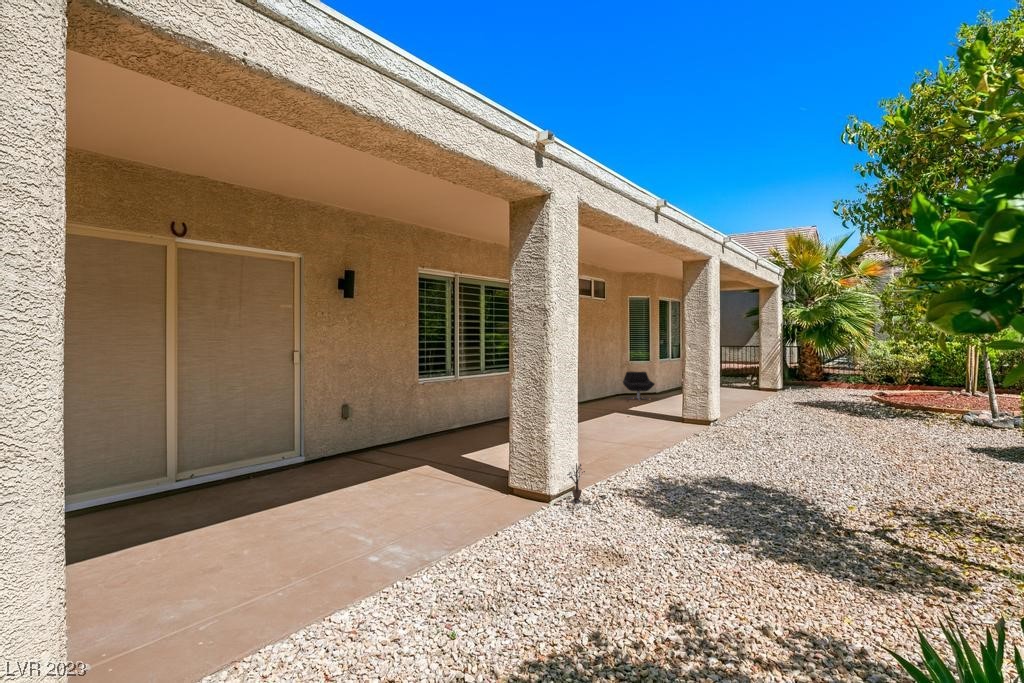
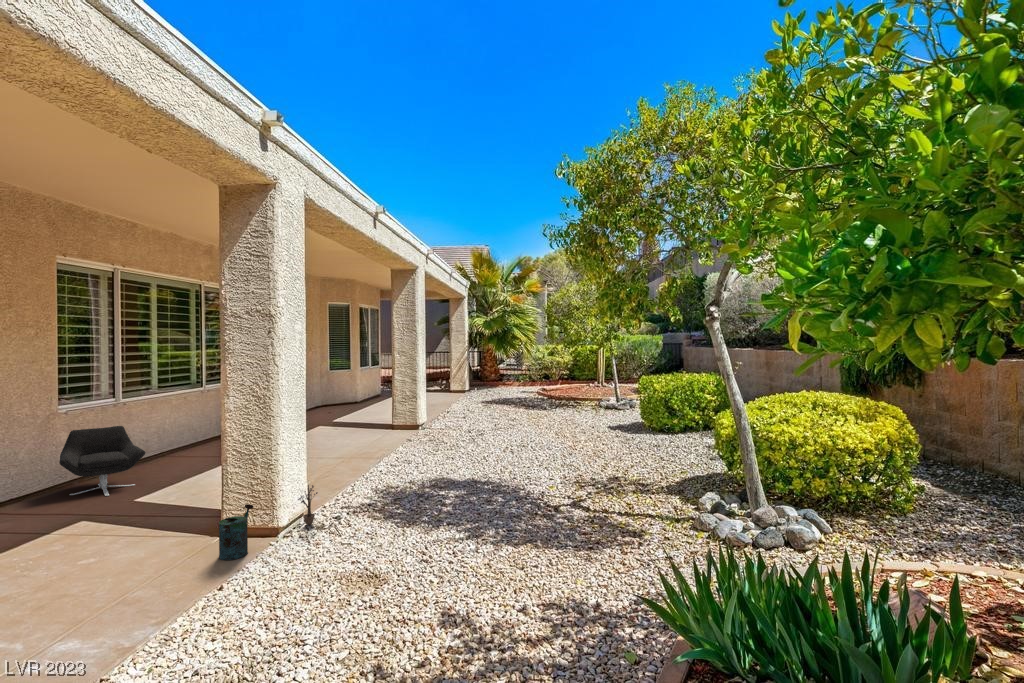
lounge chair: present [623,371,654,400] -> present [59,426,146,496]
watering can: none [501,471,530,515] -> present [219,504,254,560]

